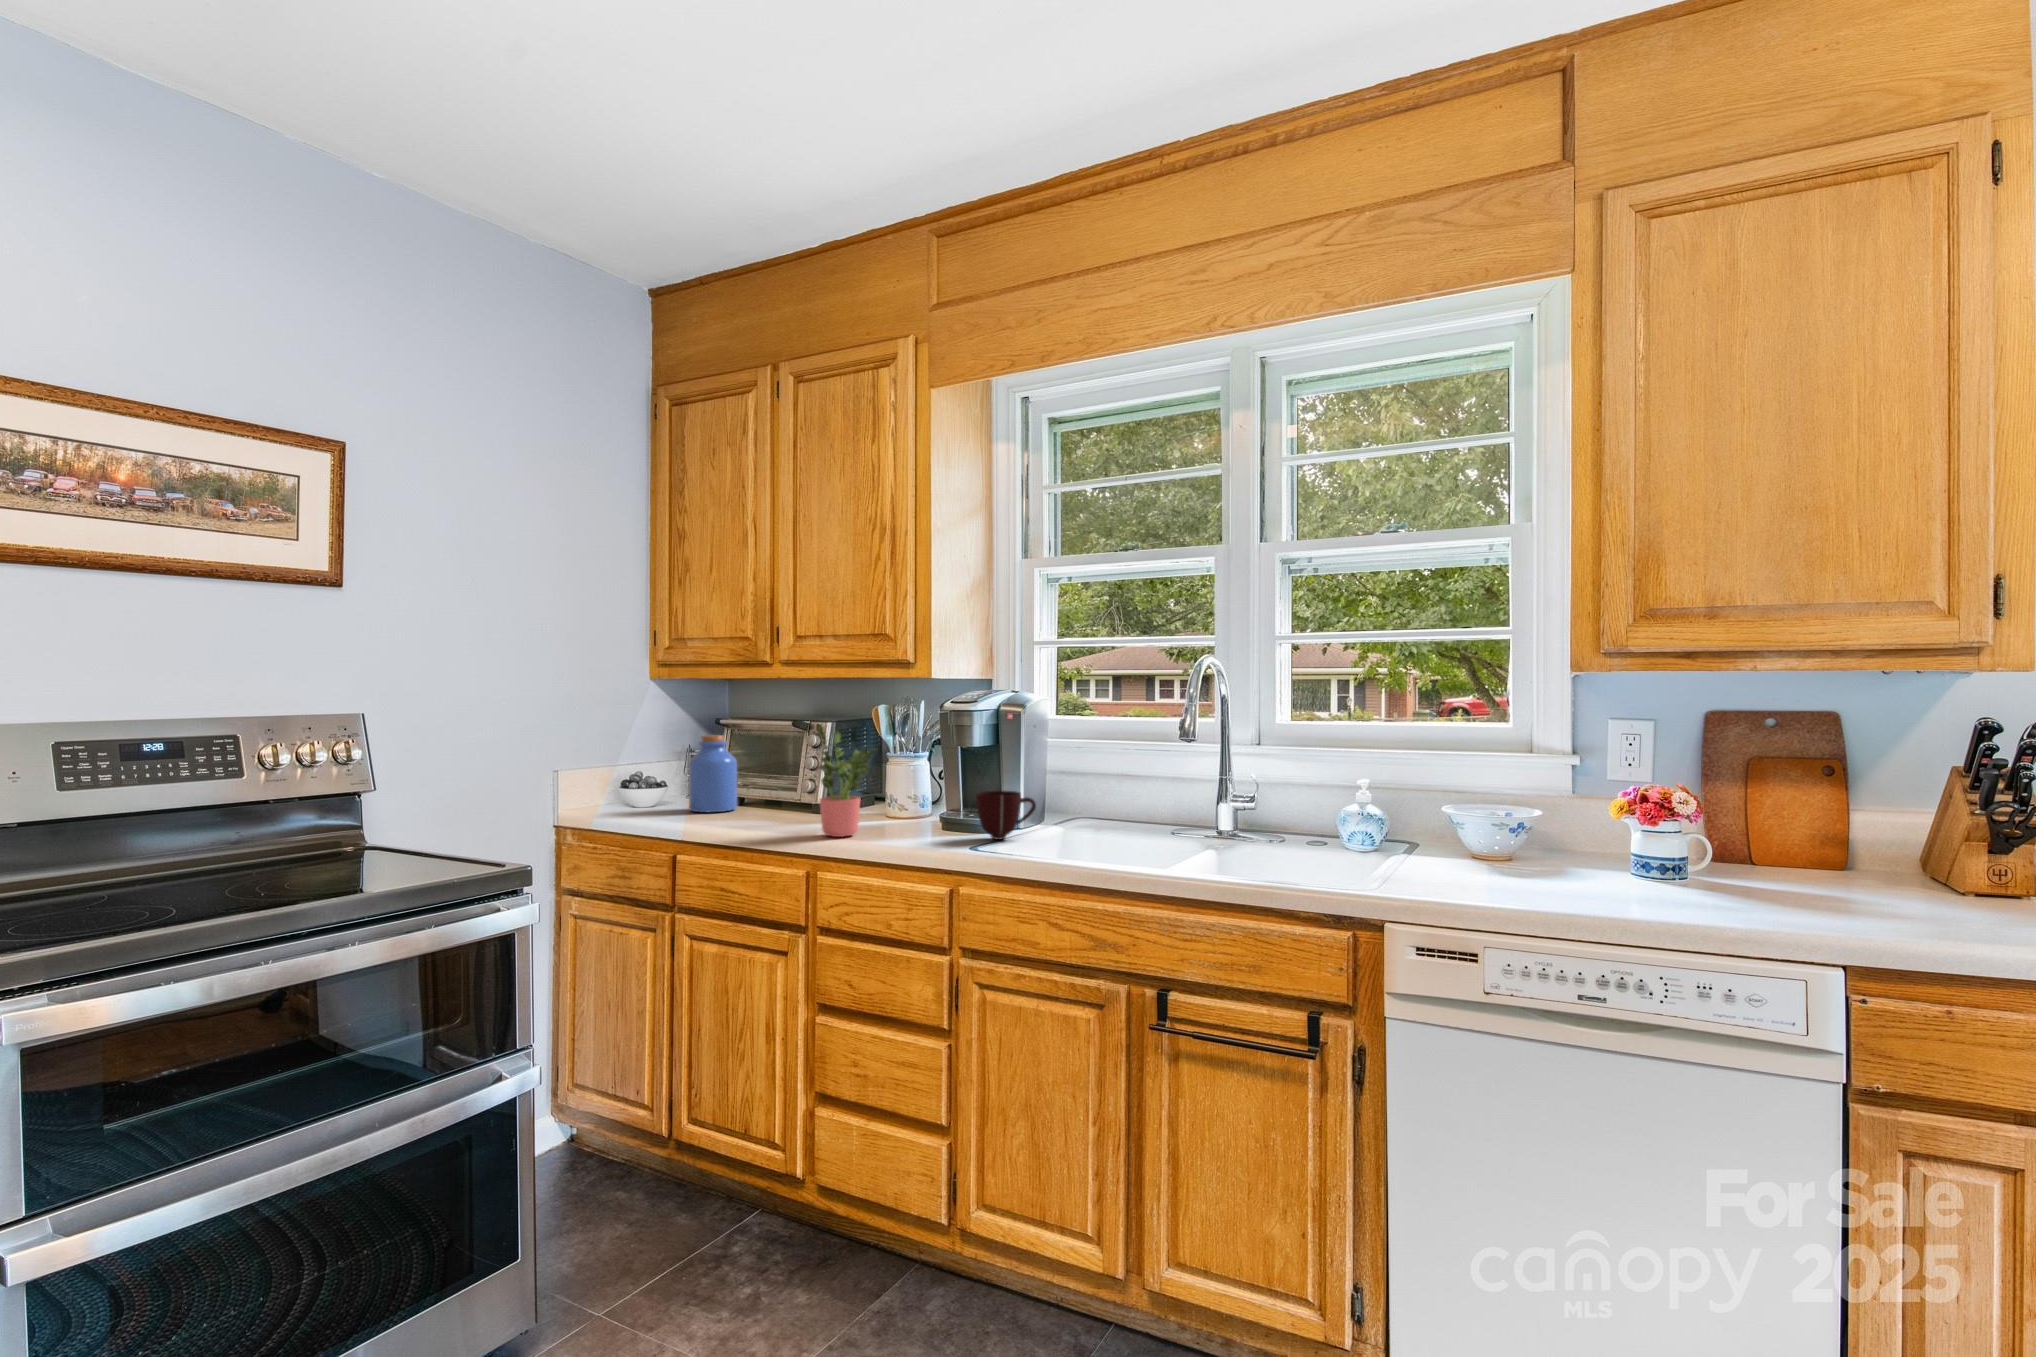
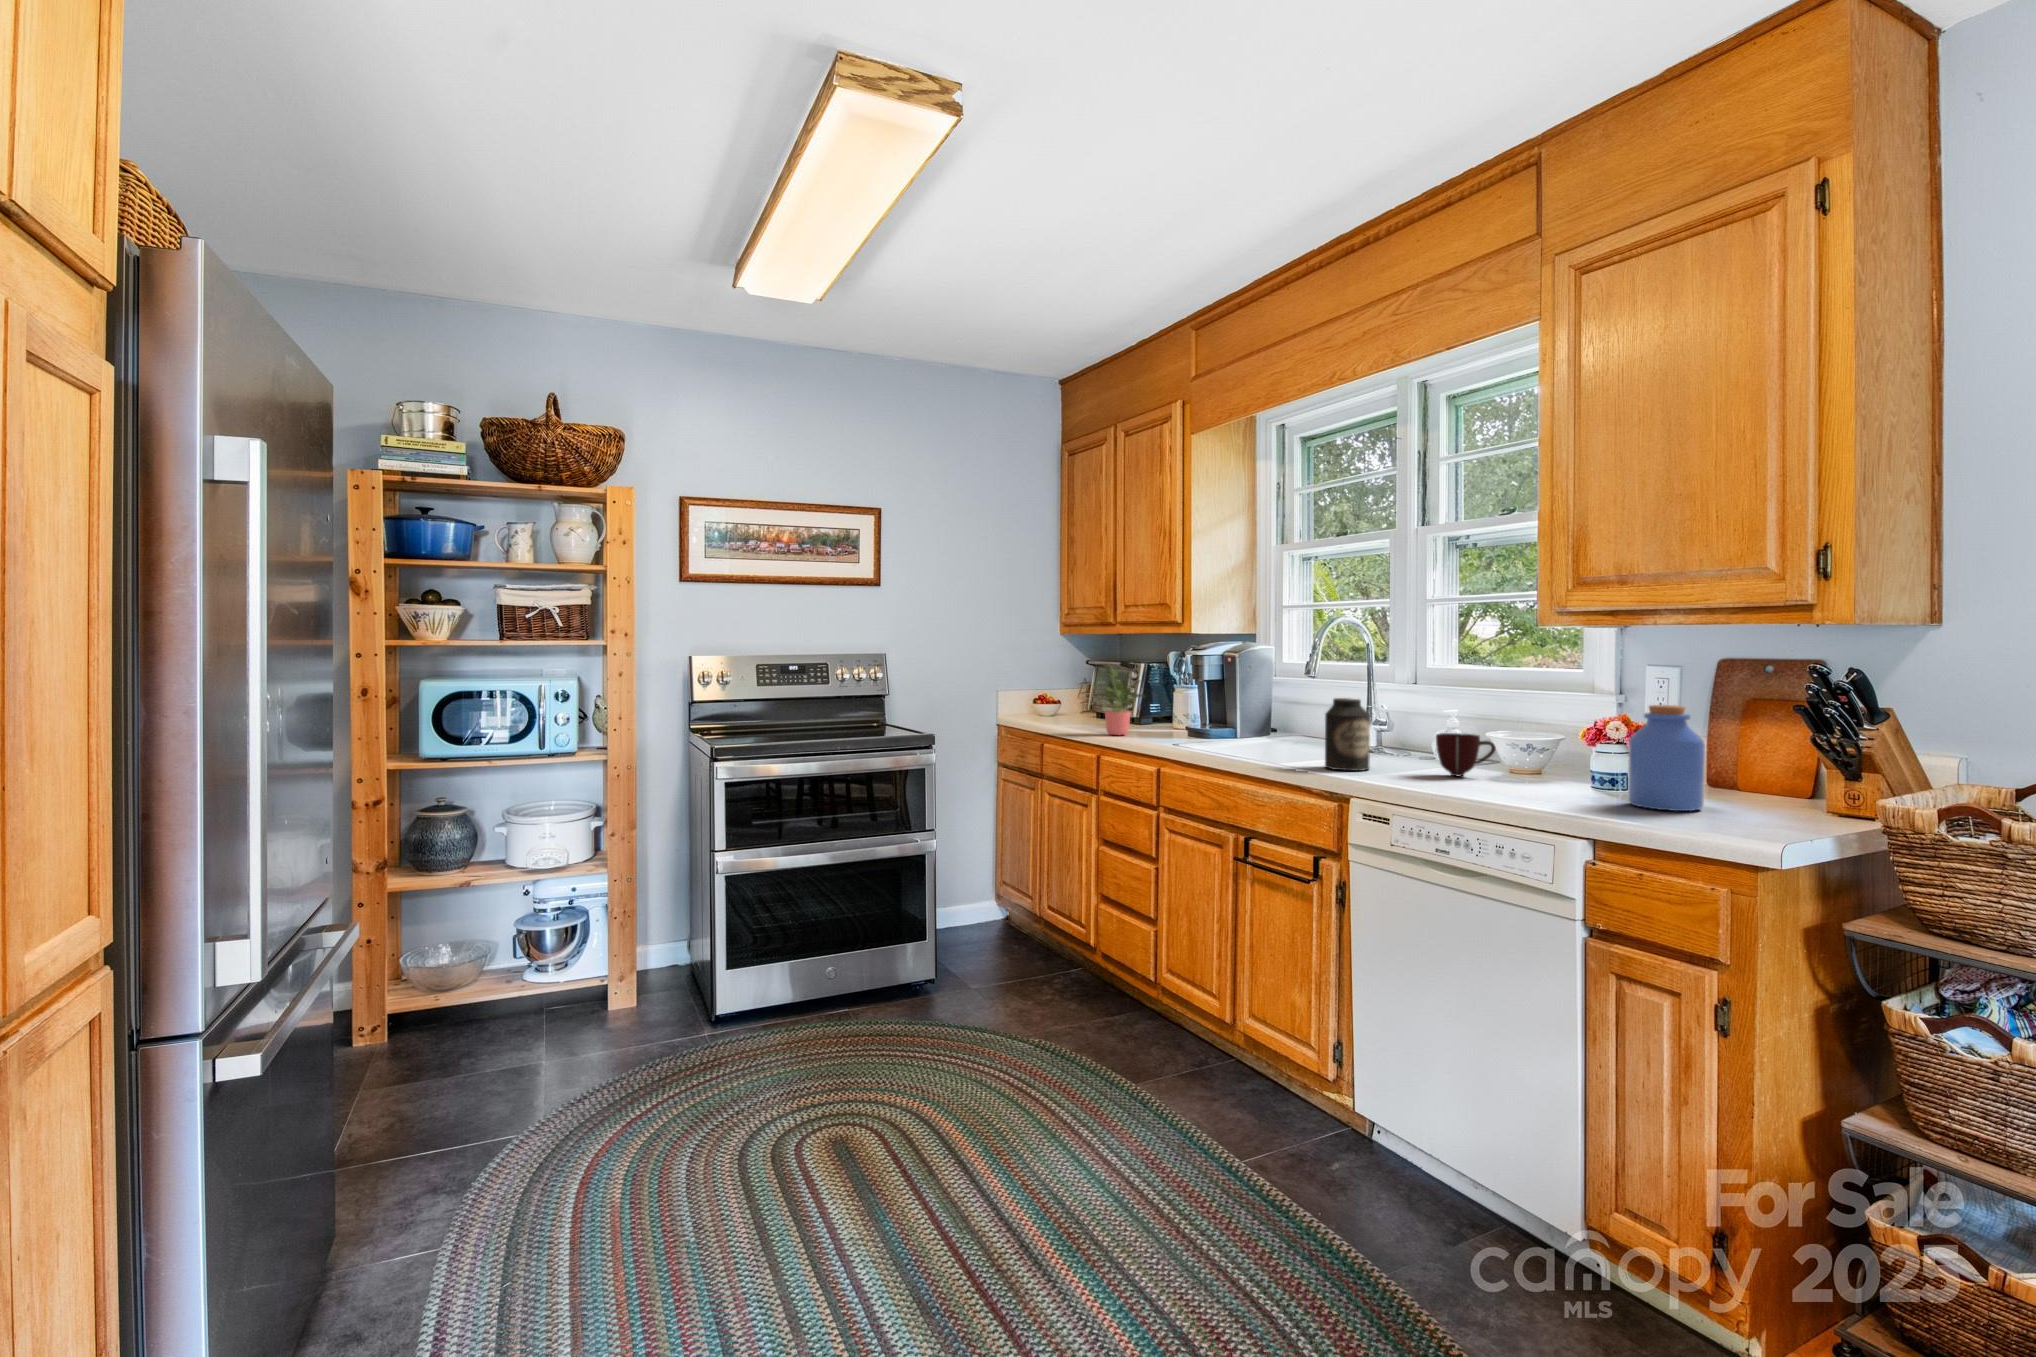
jar: present [689,735,737,812] -> present [1628,705,1705,811]
canister: none [1290,771,1356,879] -> present [1325,698,1370,771]
mug: present [976,791,1036,840] -> present [1436,733,1496,777]

